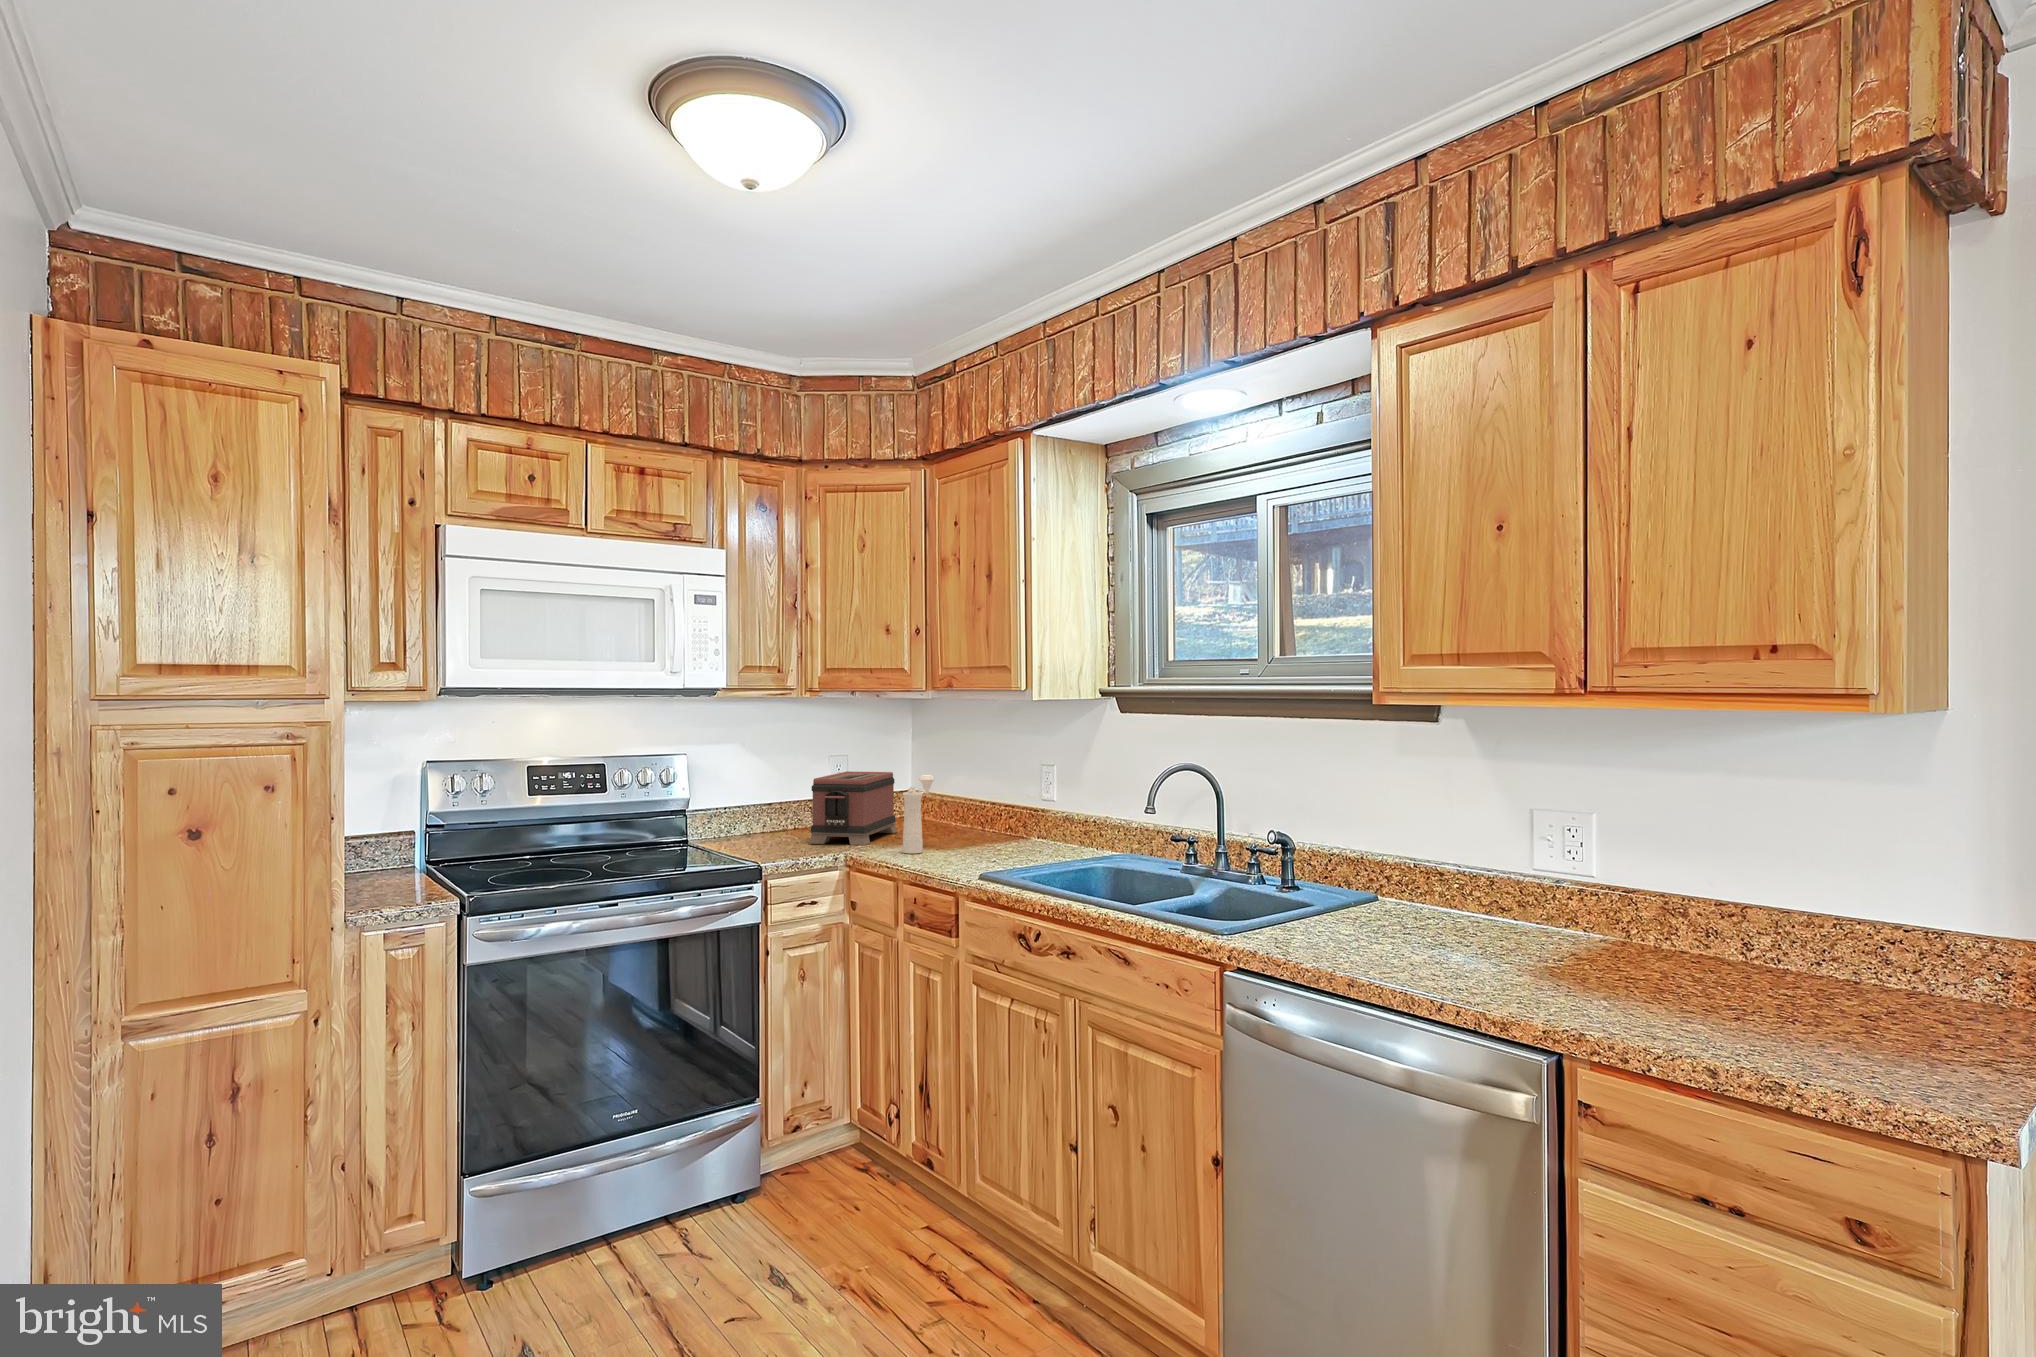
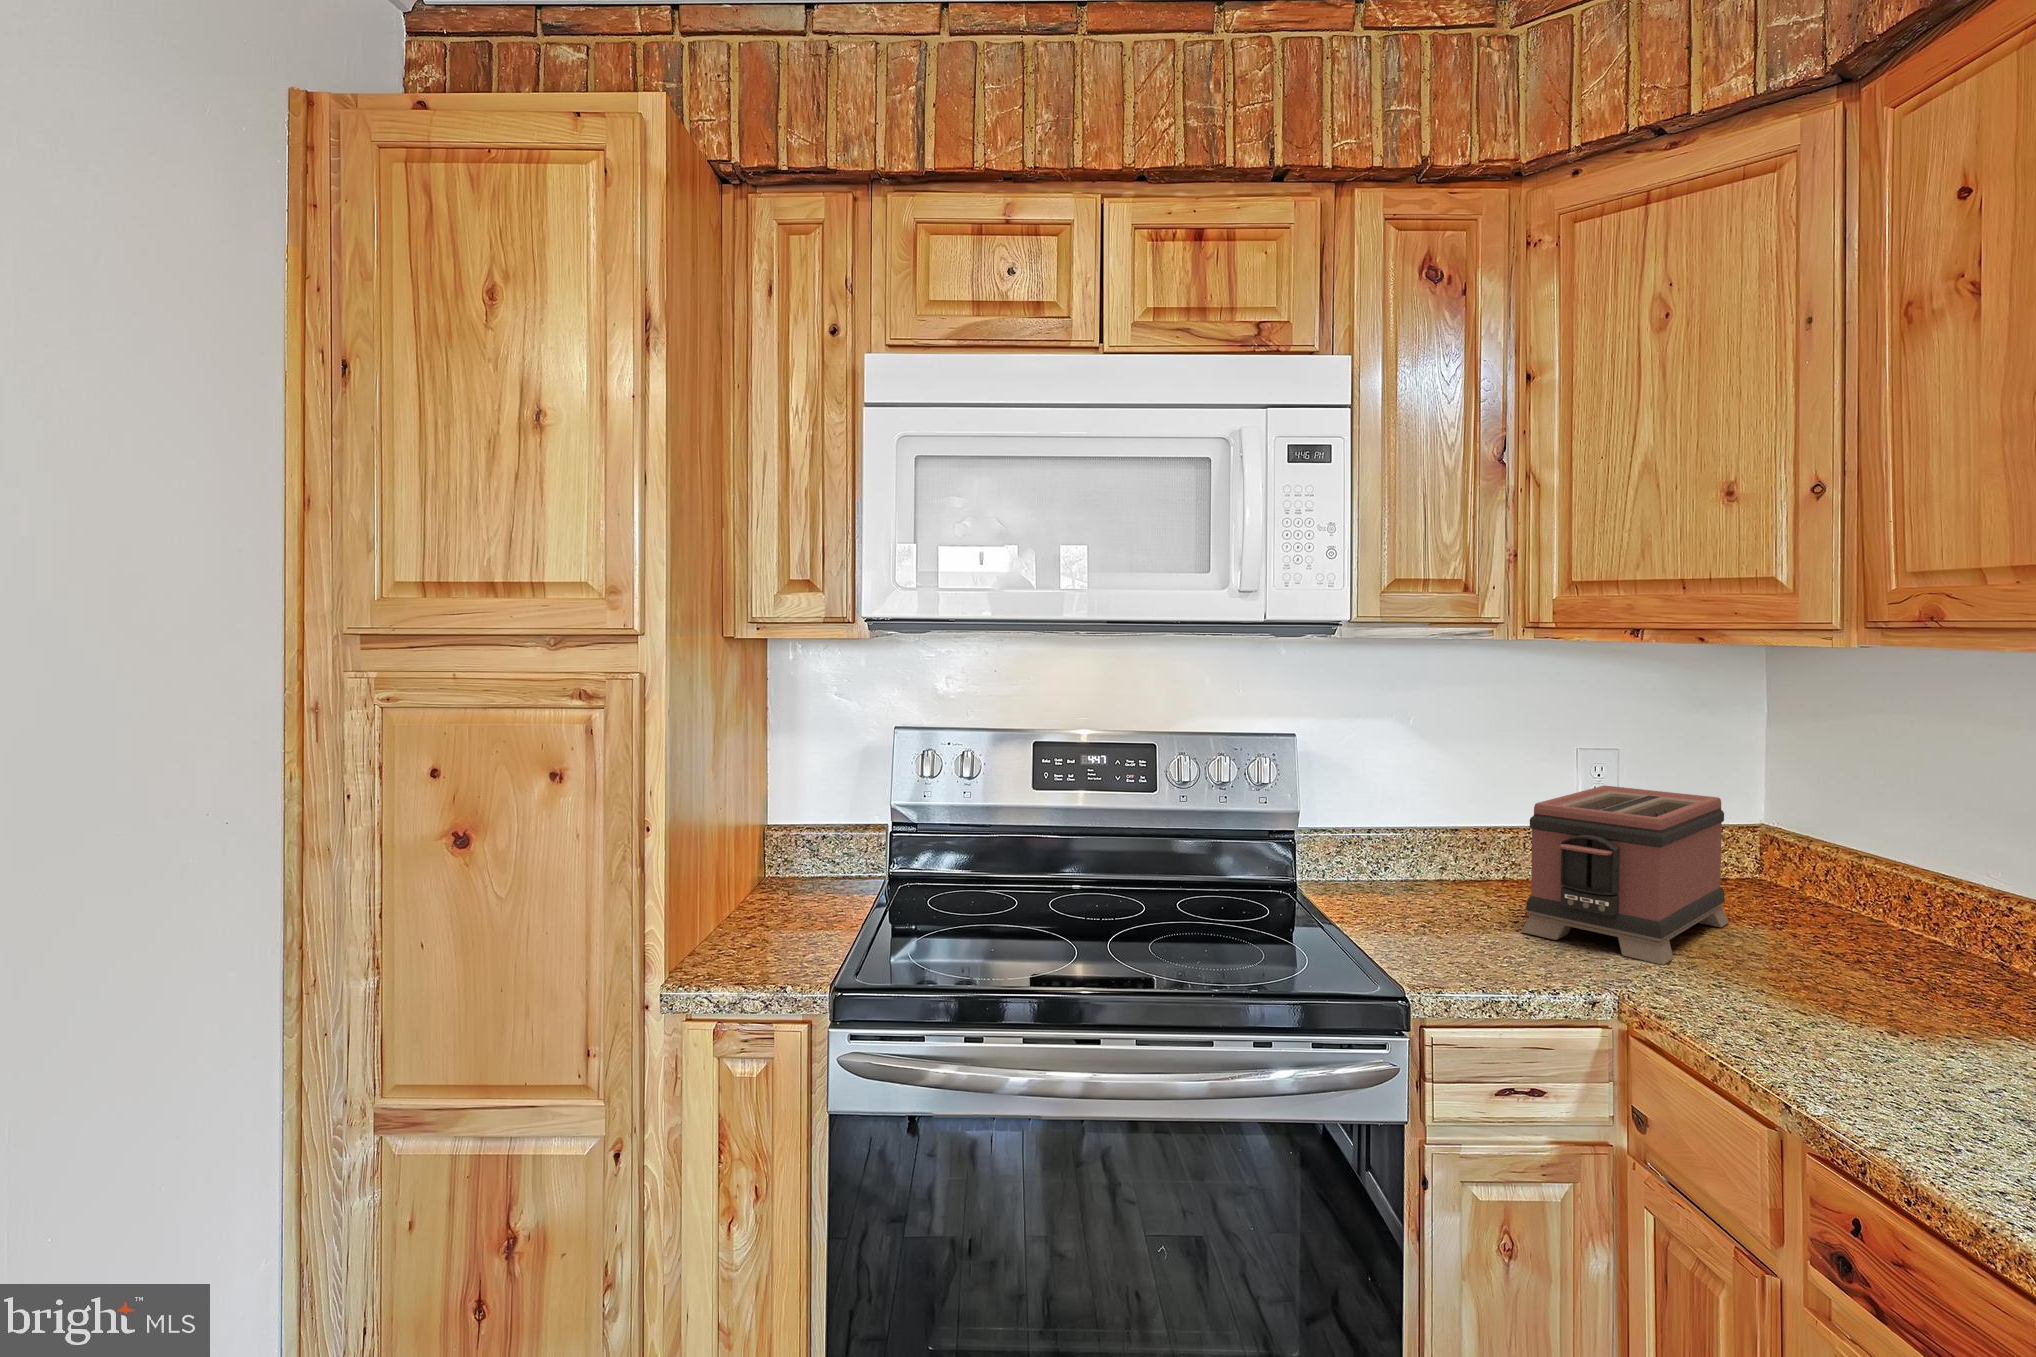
pepper mill: present [903,775,934,854] -> none [1791,830,1886,1043]

